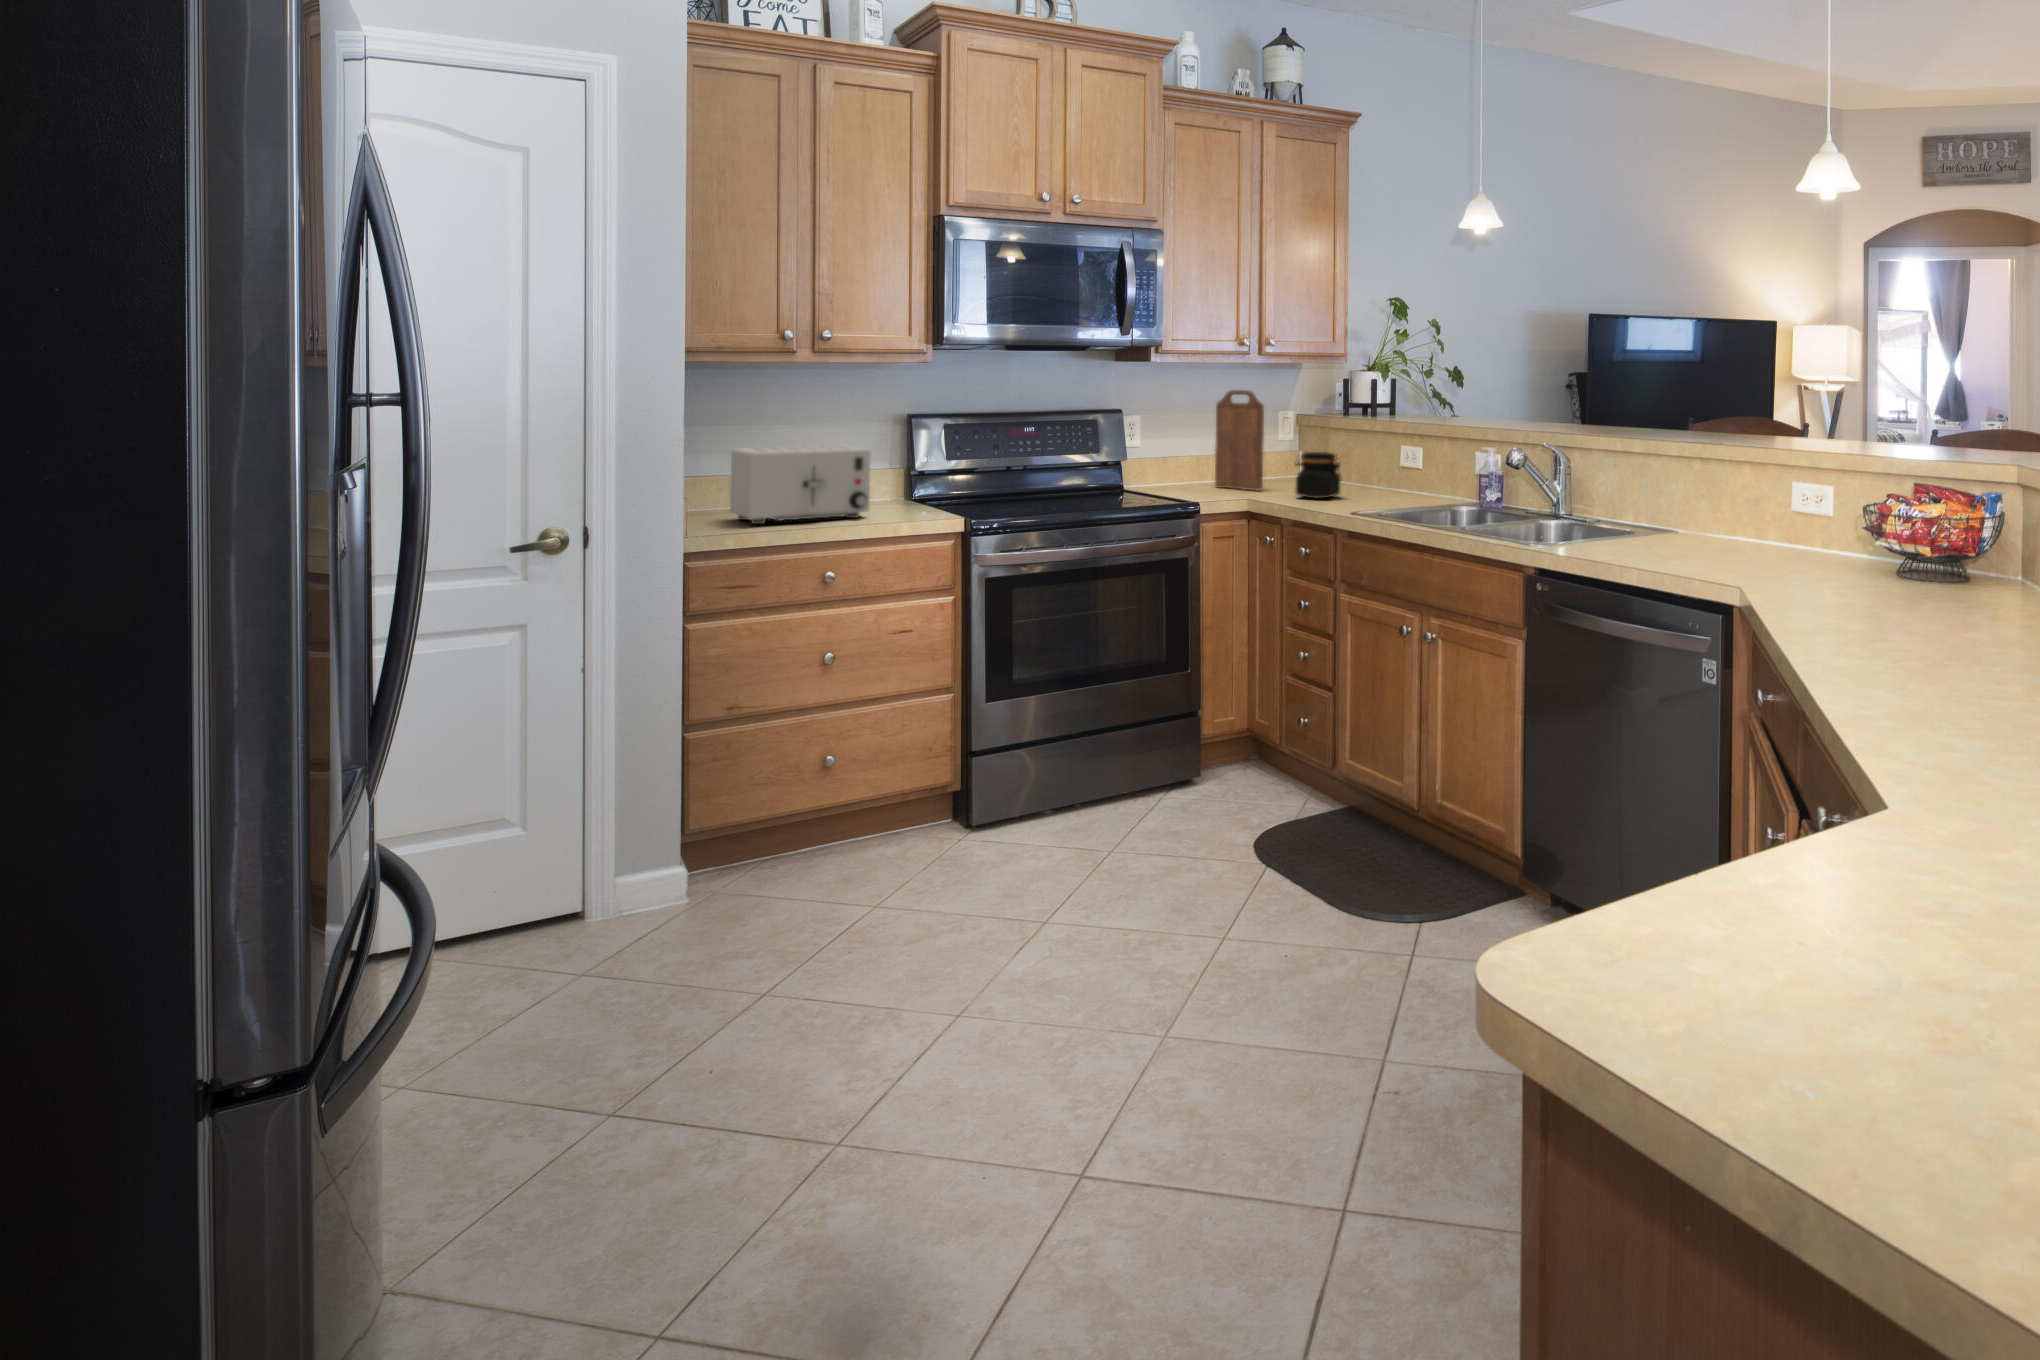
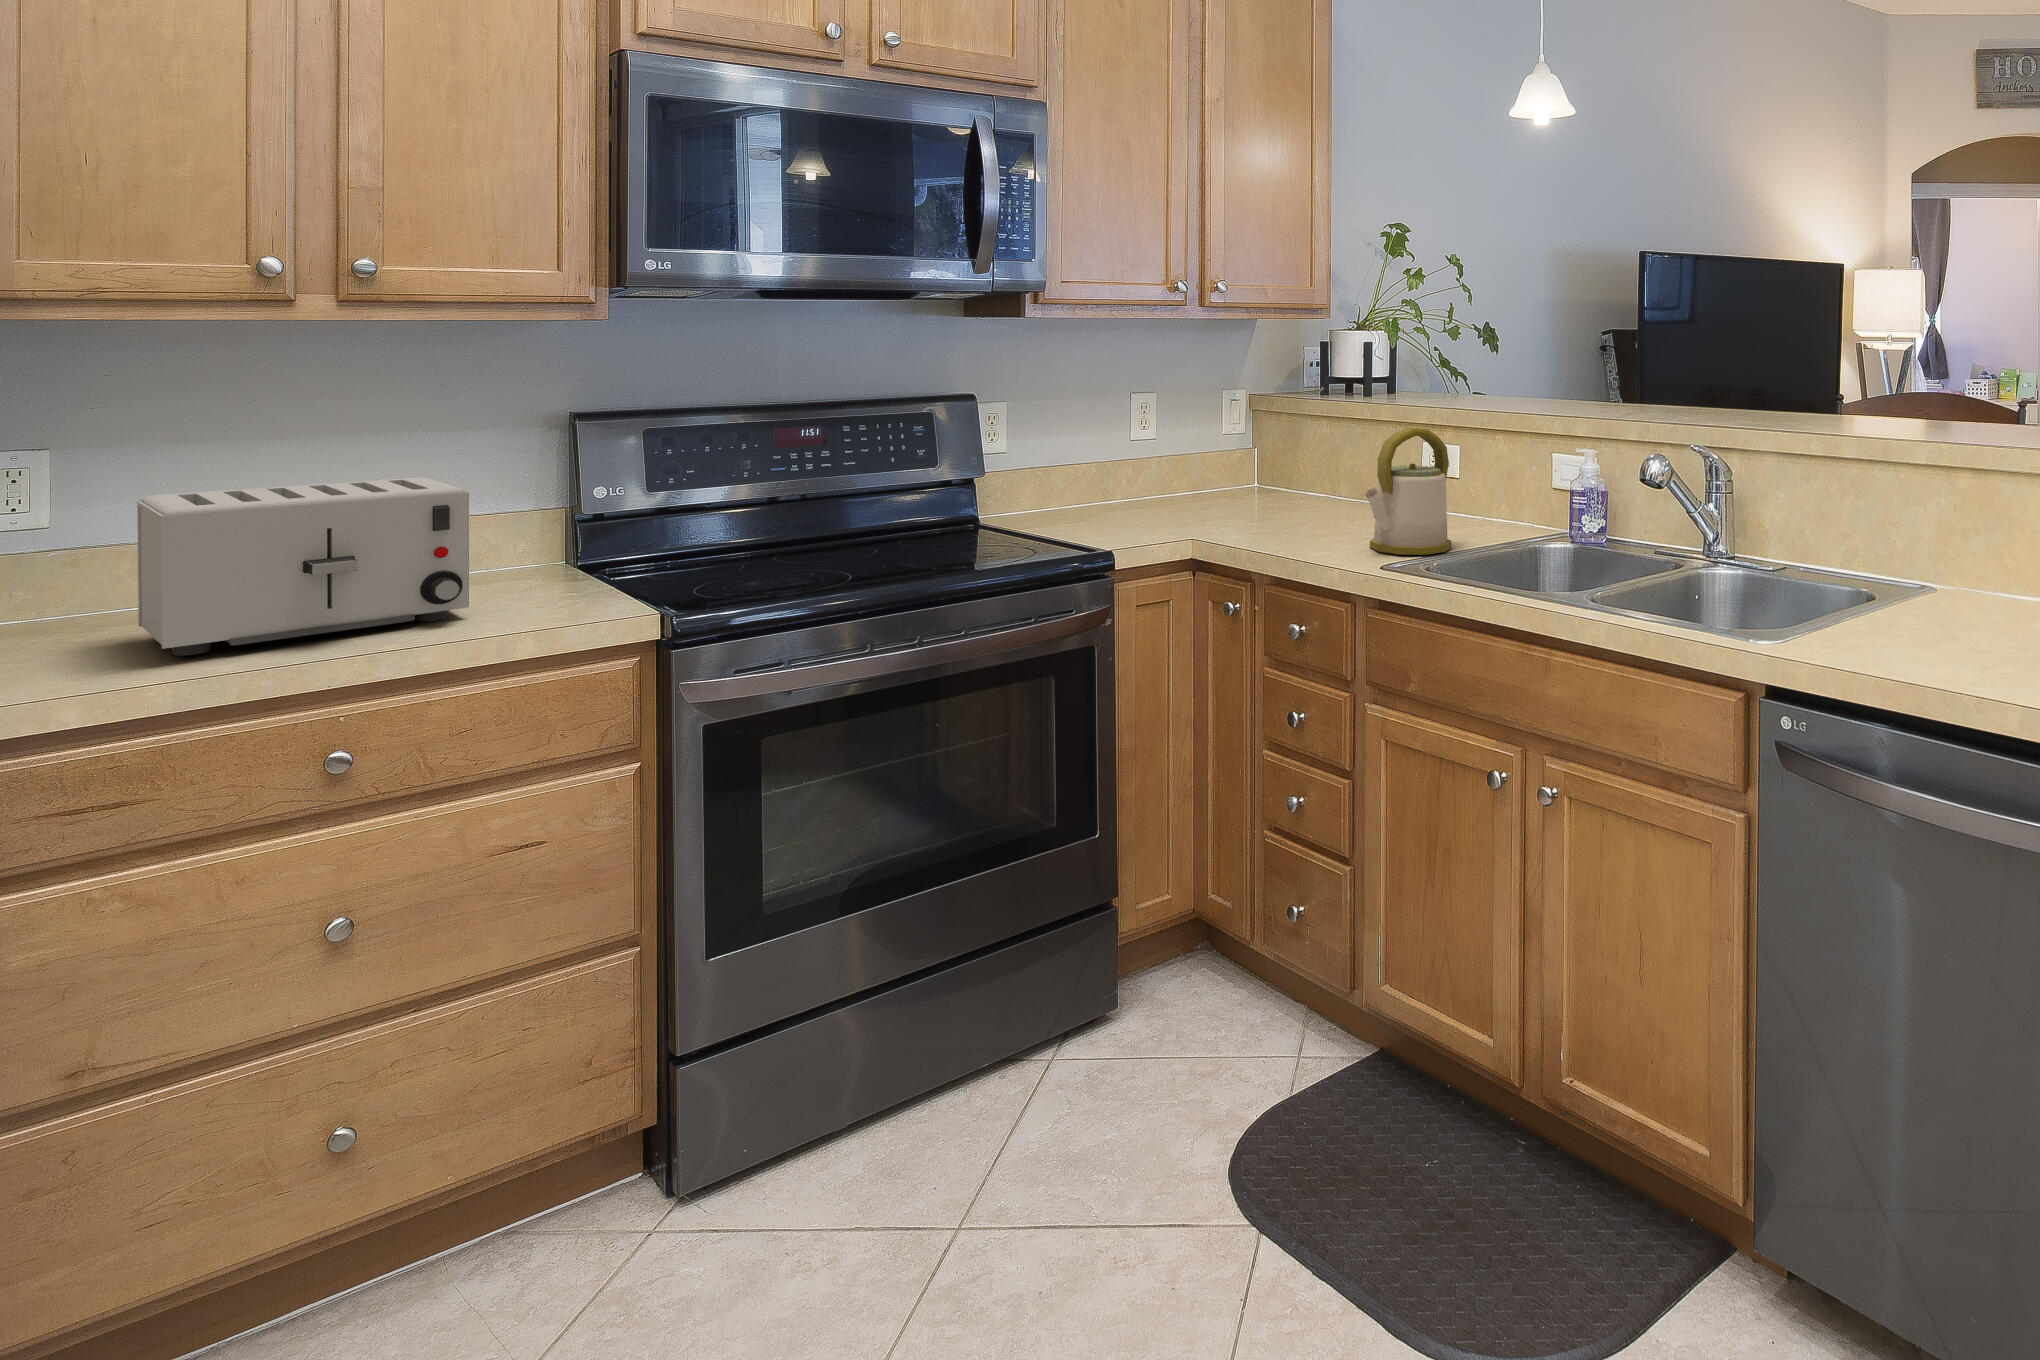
cutting board: present [1215,390,1264,491] -> none [1132,361,1212,518]
kettle: none [1352,428,1410,508] -> present [1365,428,1451,555]
jar: present [1295,452,1341,498] -> none [1263,460,1339,533]

